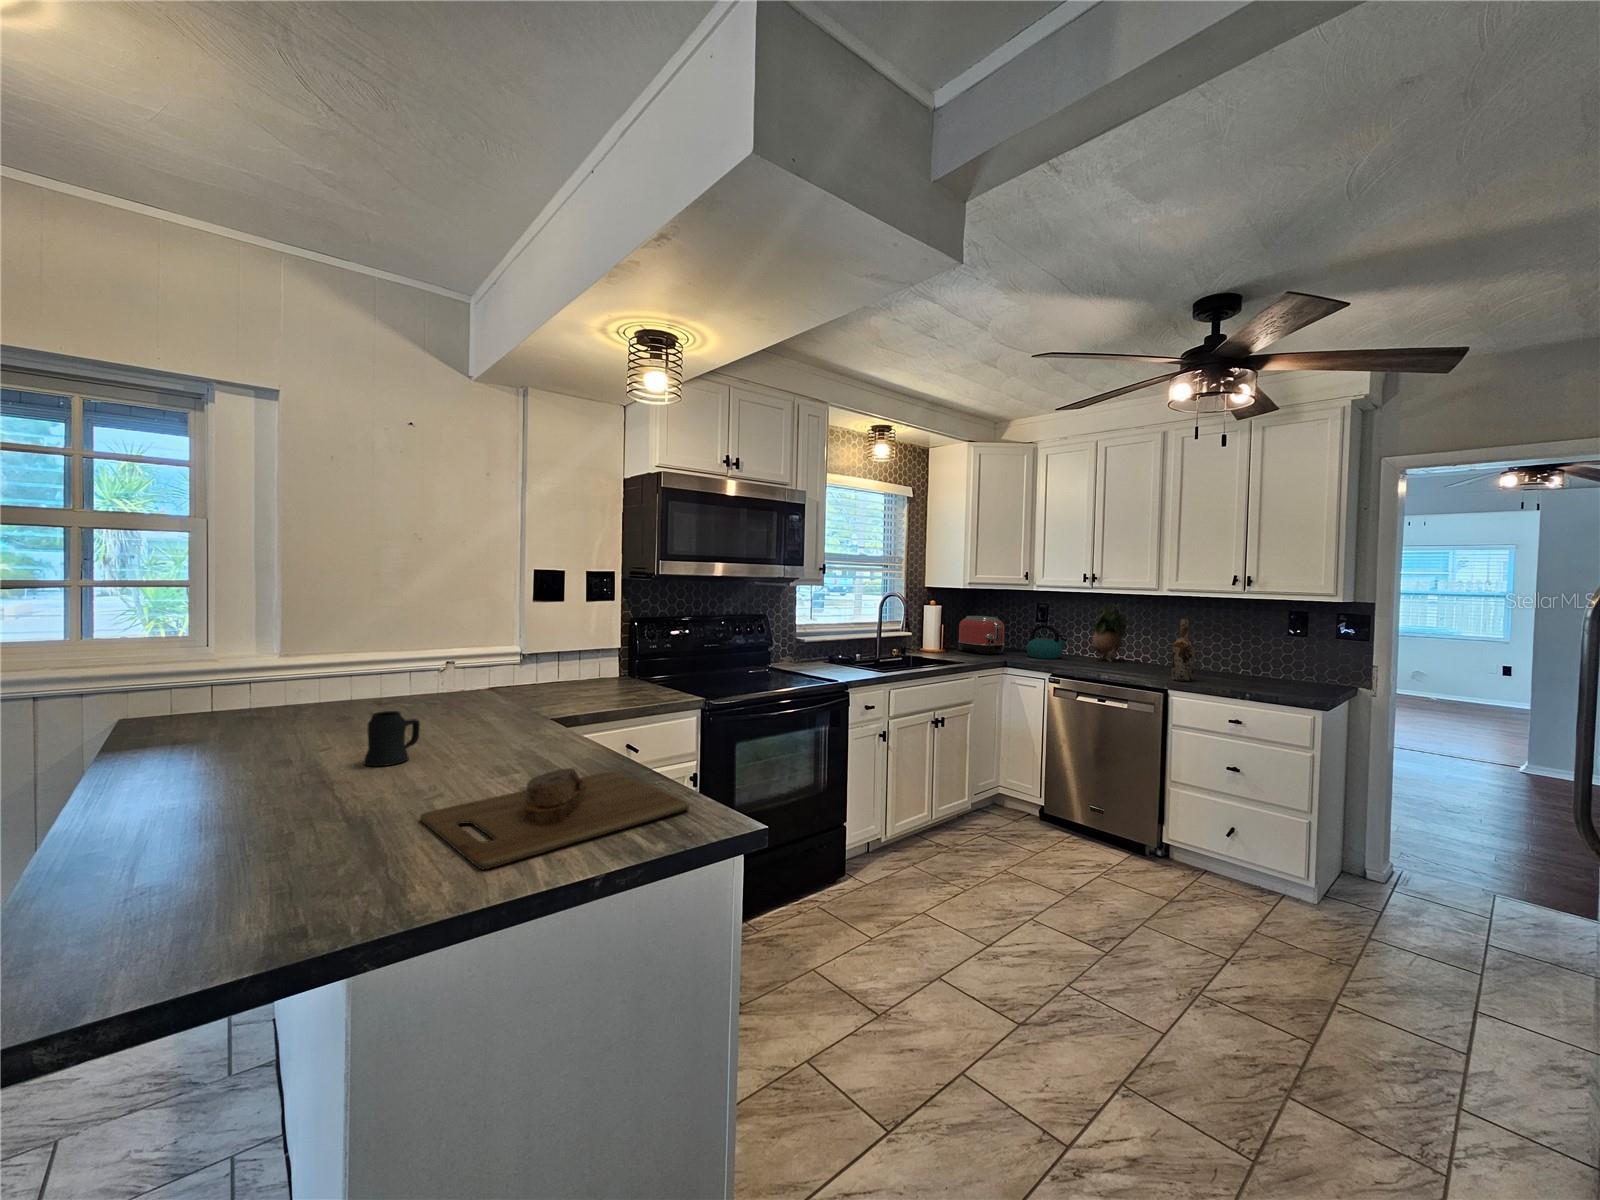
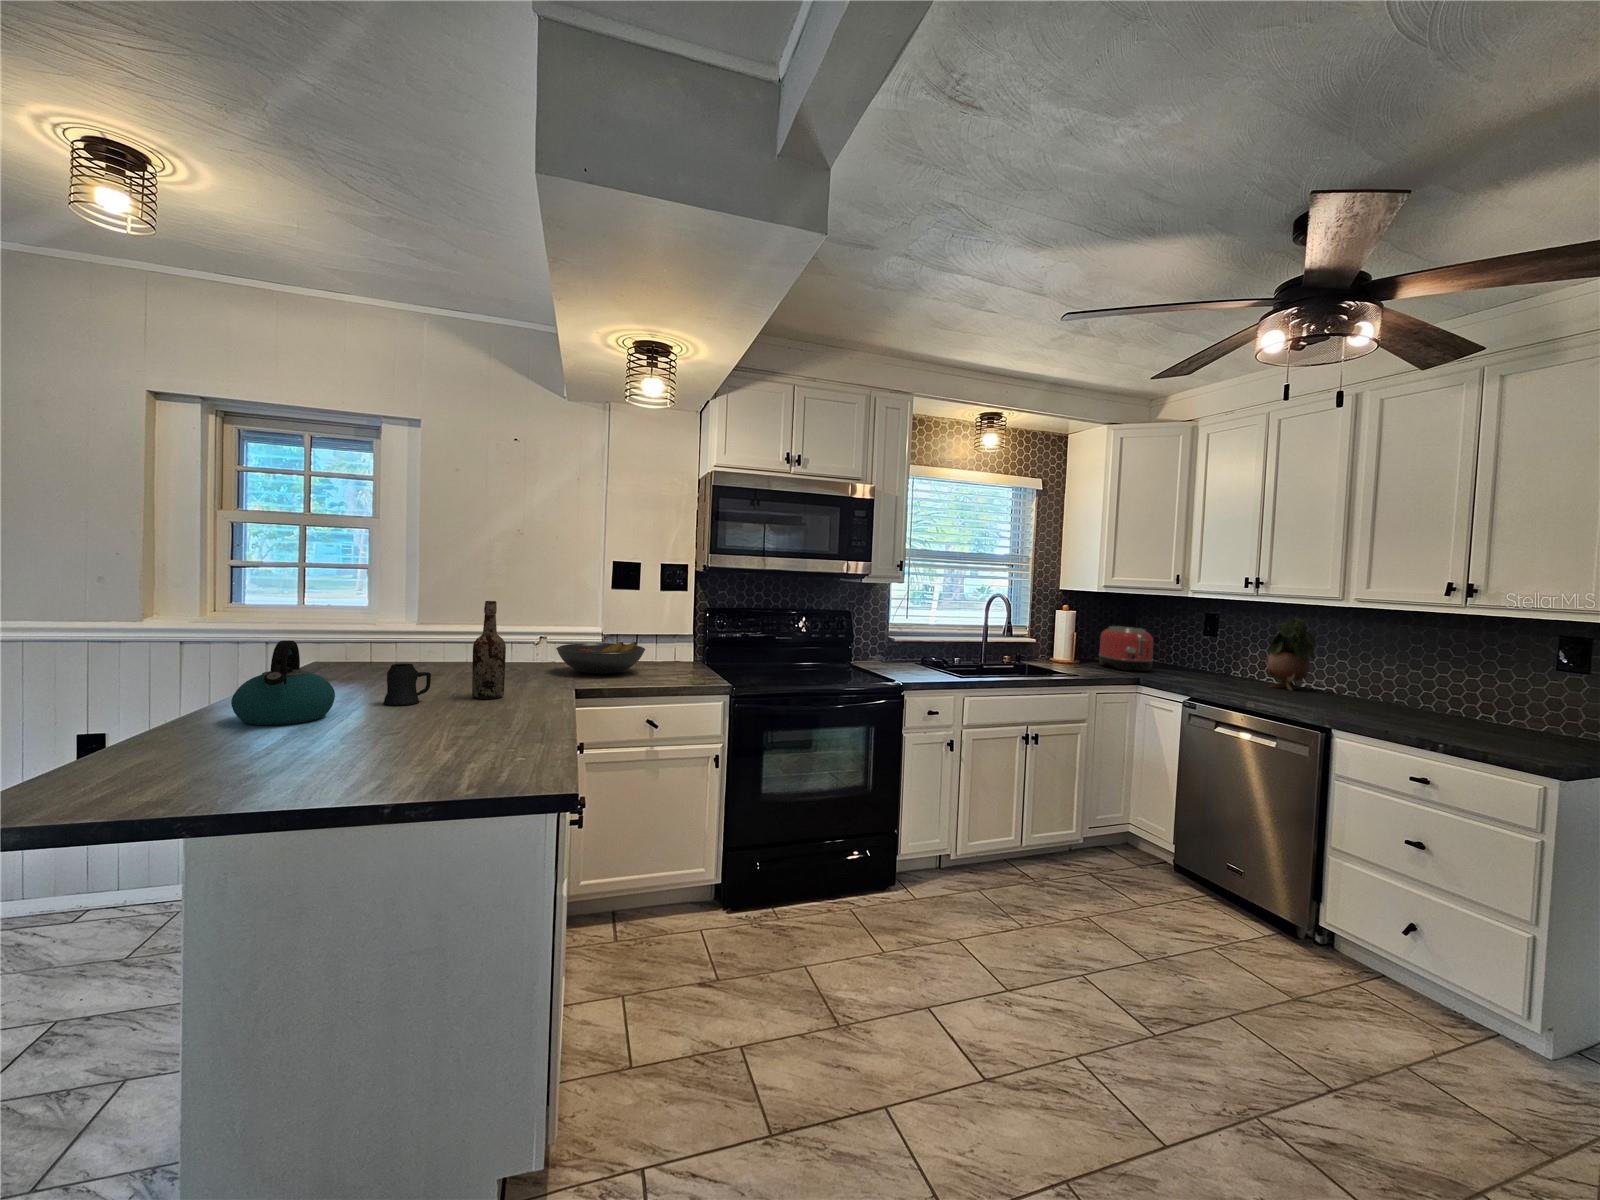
wine bottle: present [1172,618,1195,681] -> present [472,601,506,699]
kettle: present [1027,625,1067,659] -> present [231,641,335,725]
fruit bowl: none [493,661,597,700] -> present [556,642,645,674]
cutting board: present [420,768,689,869] -> none [310,716,532,779]

